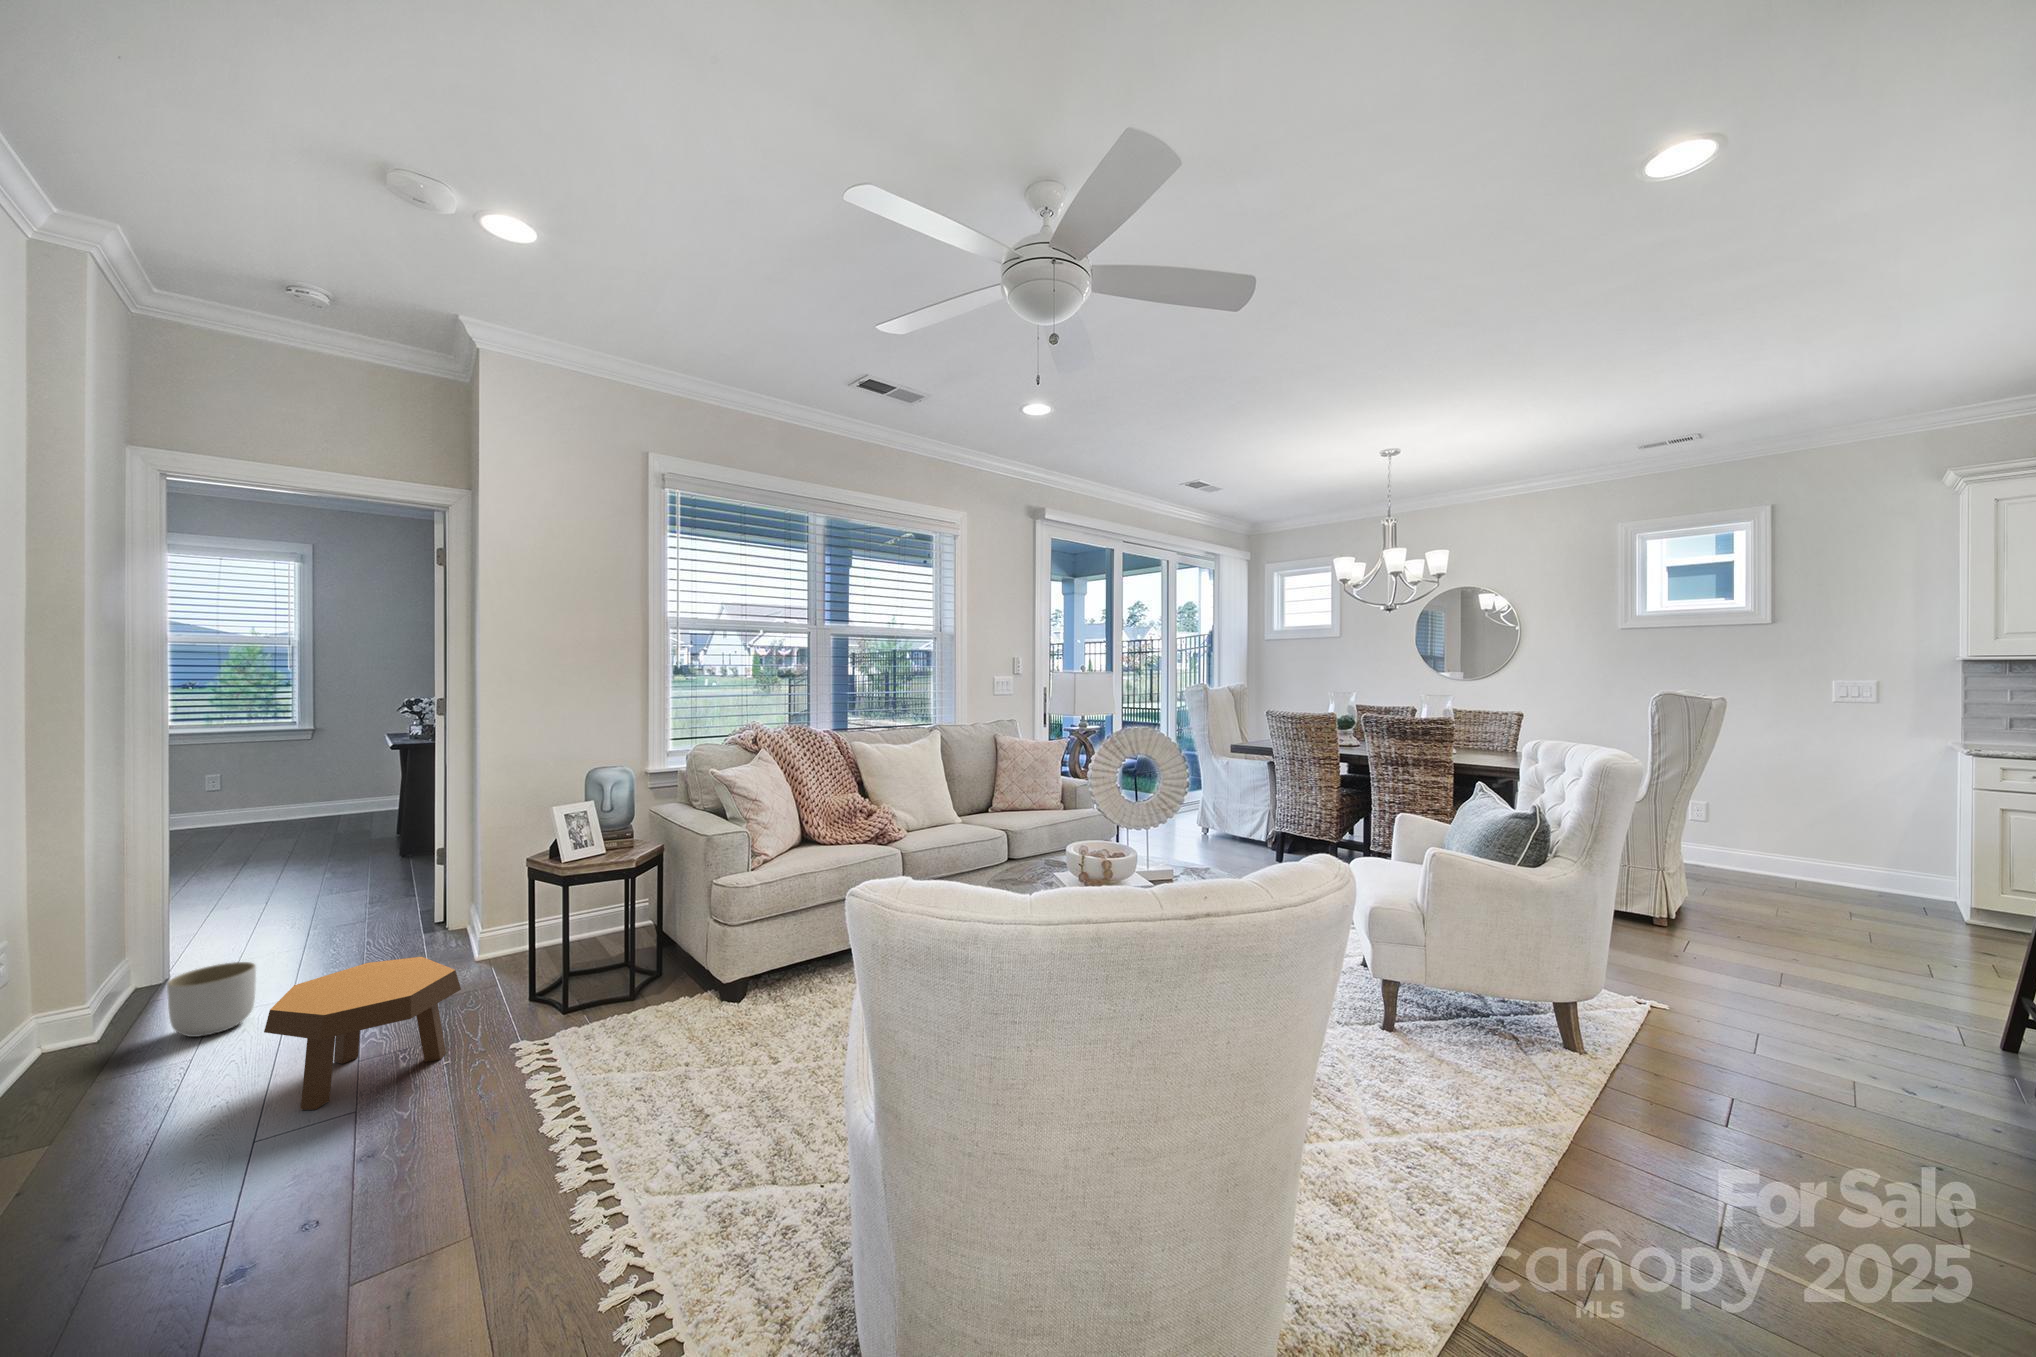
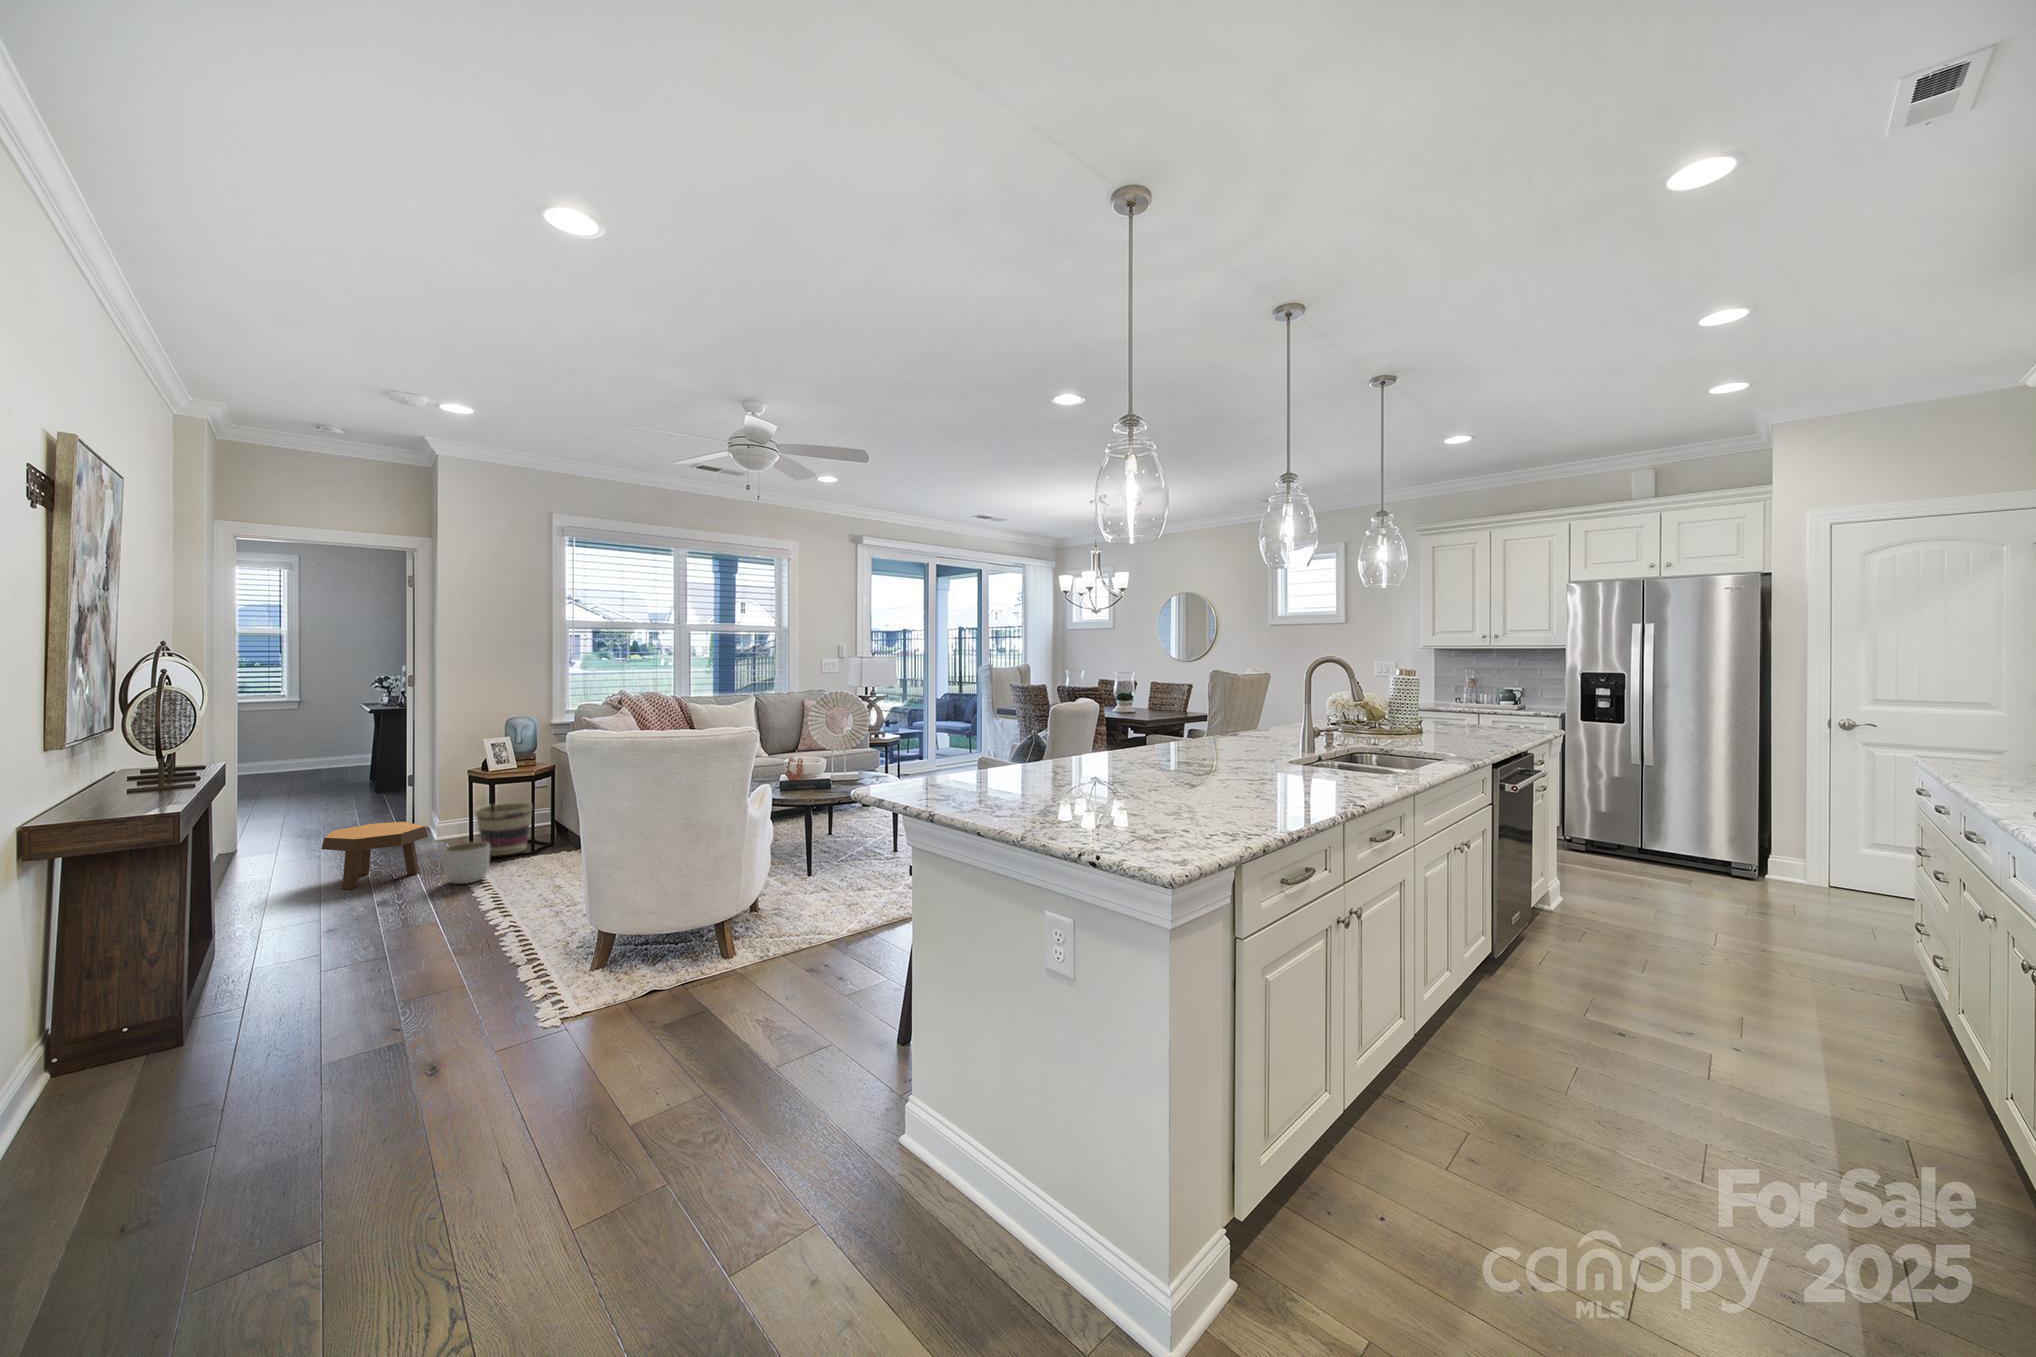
basket: none [539,905,631,1003] -> present [475,802,532,856]
planter: present [167,962,256,1037] -> present [443,842,490,884]

